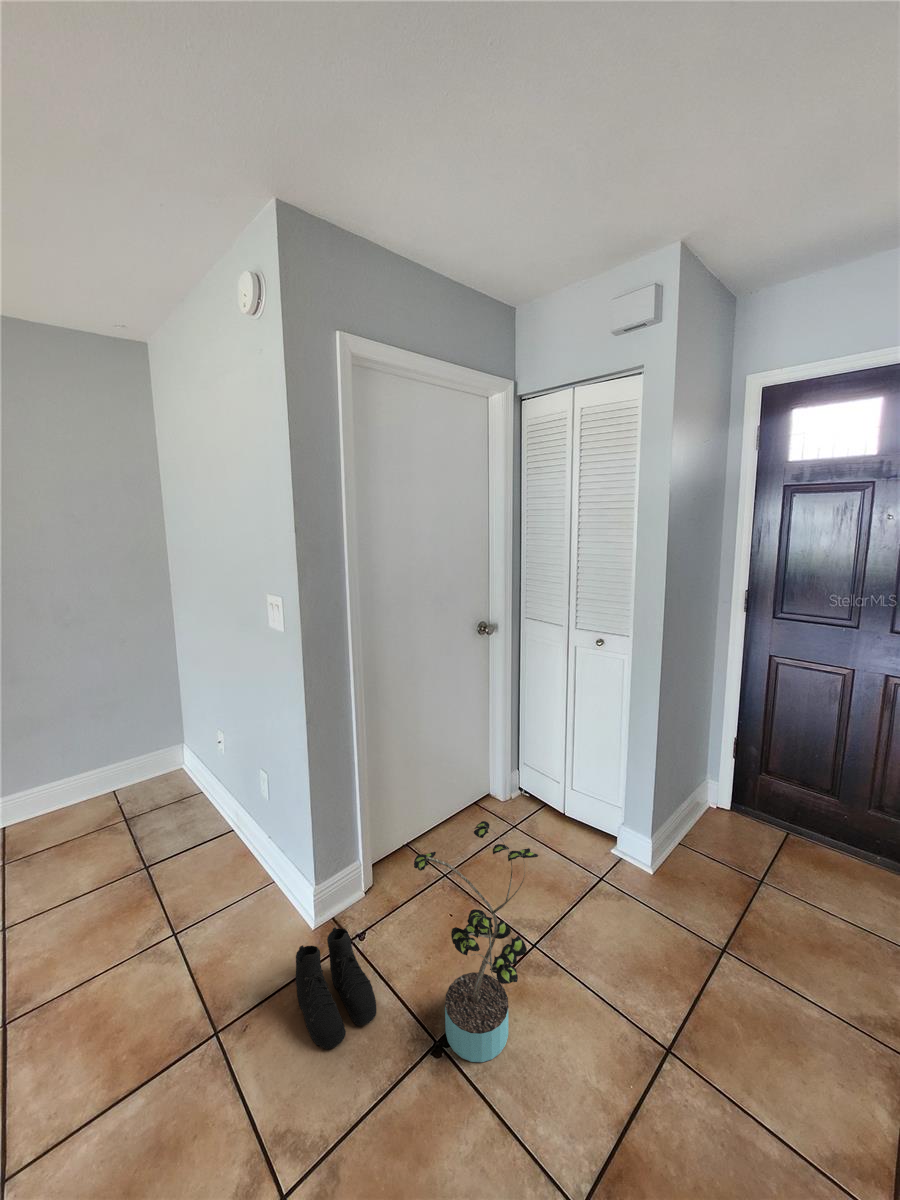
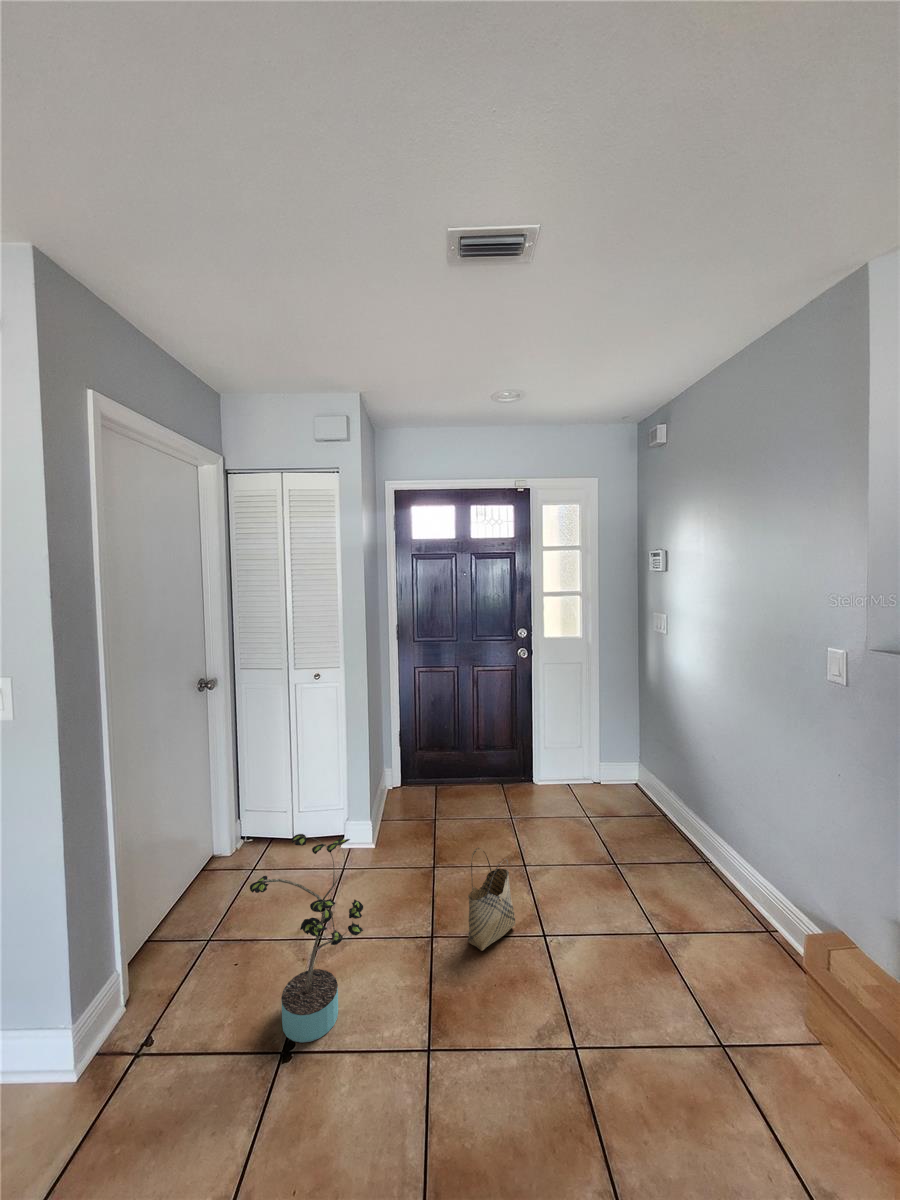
boots: present [296,927,376,1049] -> none [105,1018,215,1138]
woven basket: none [718,961,824,1127] -> present [468,848,516,951]

